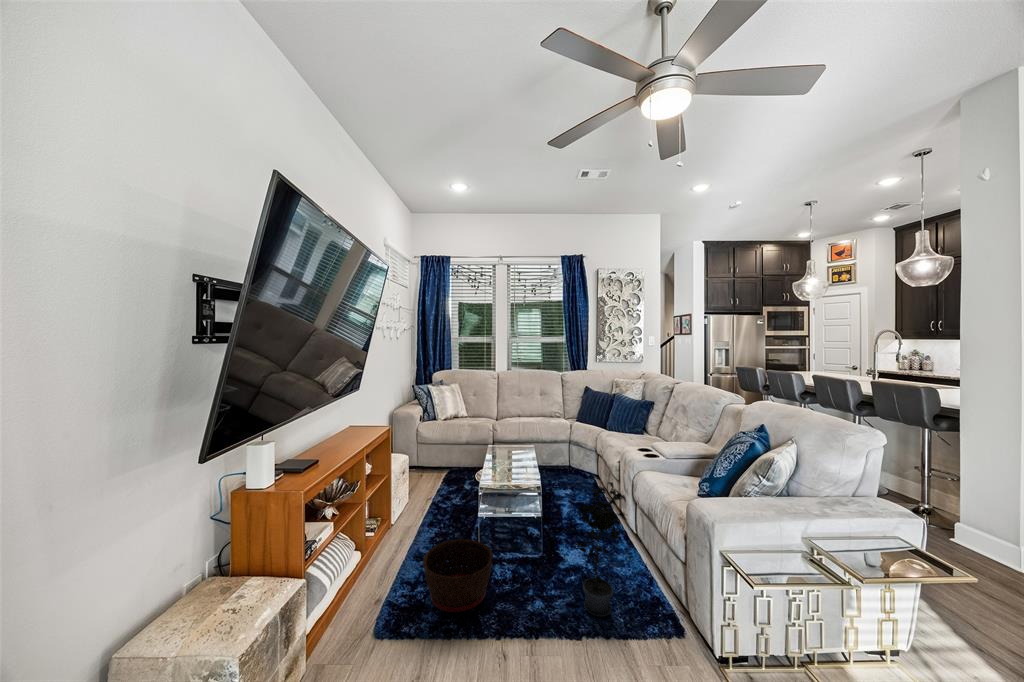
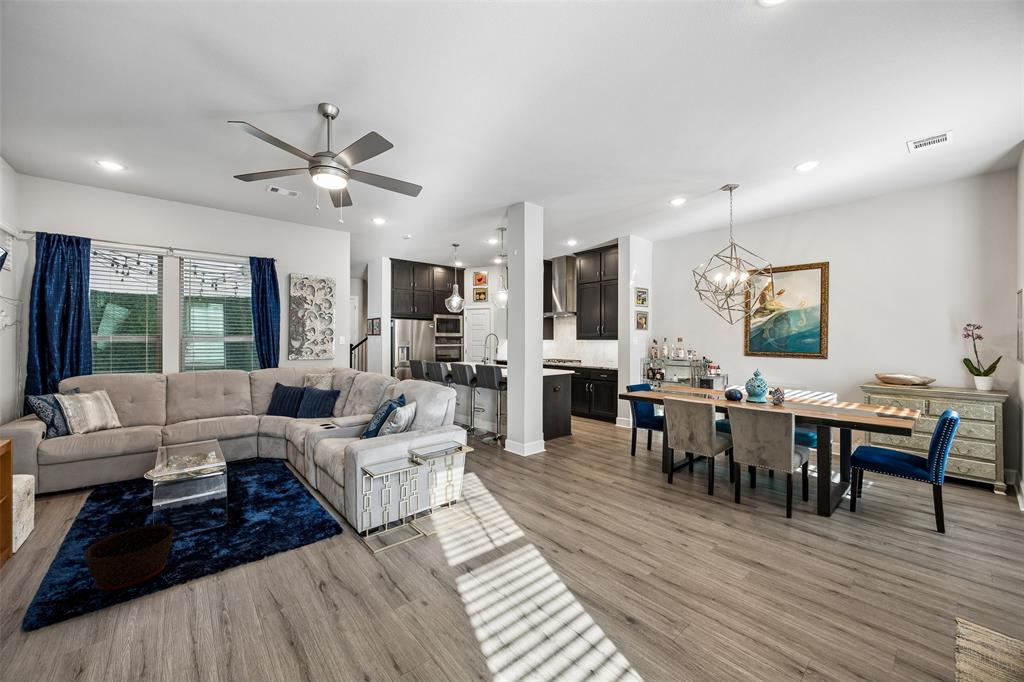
potted plant: present [574,482,626,617] -> none [255,444,303,543]

